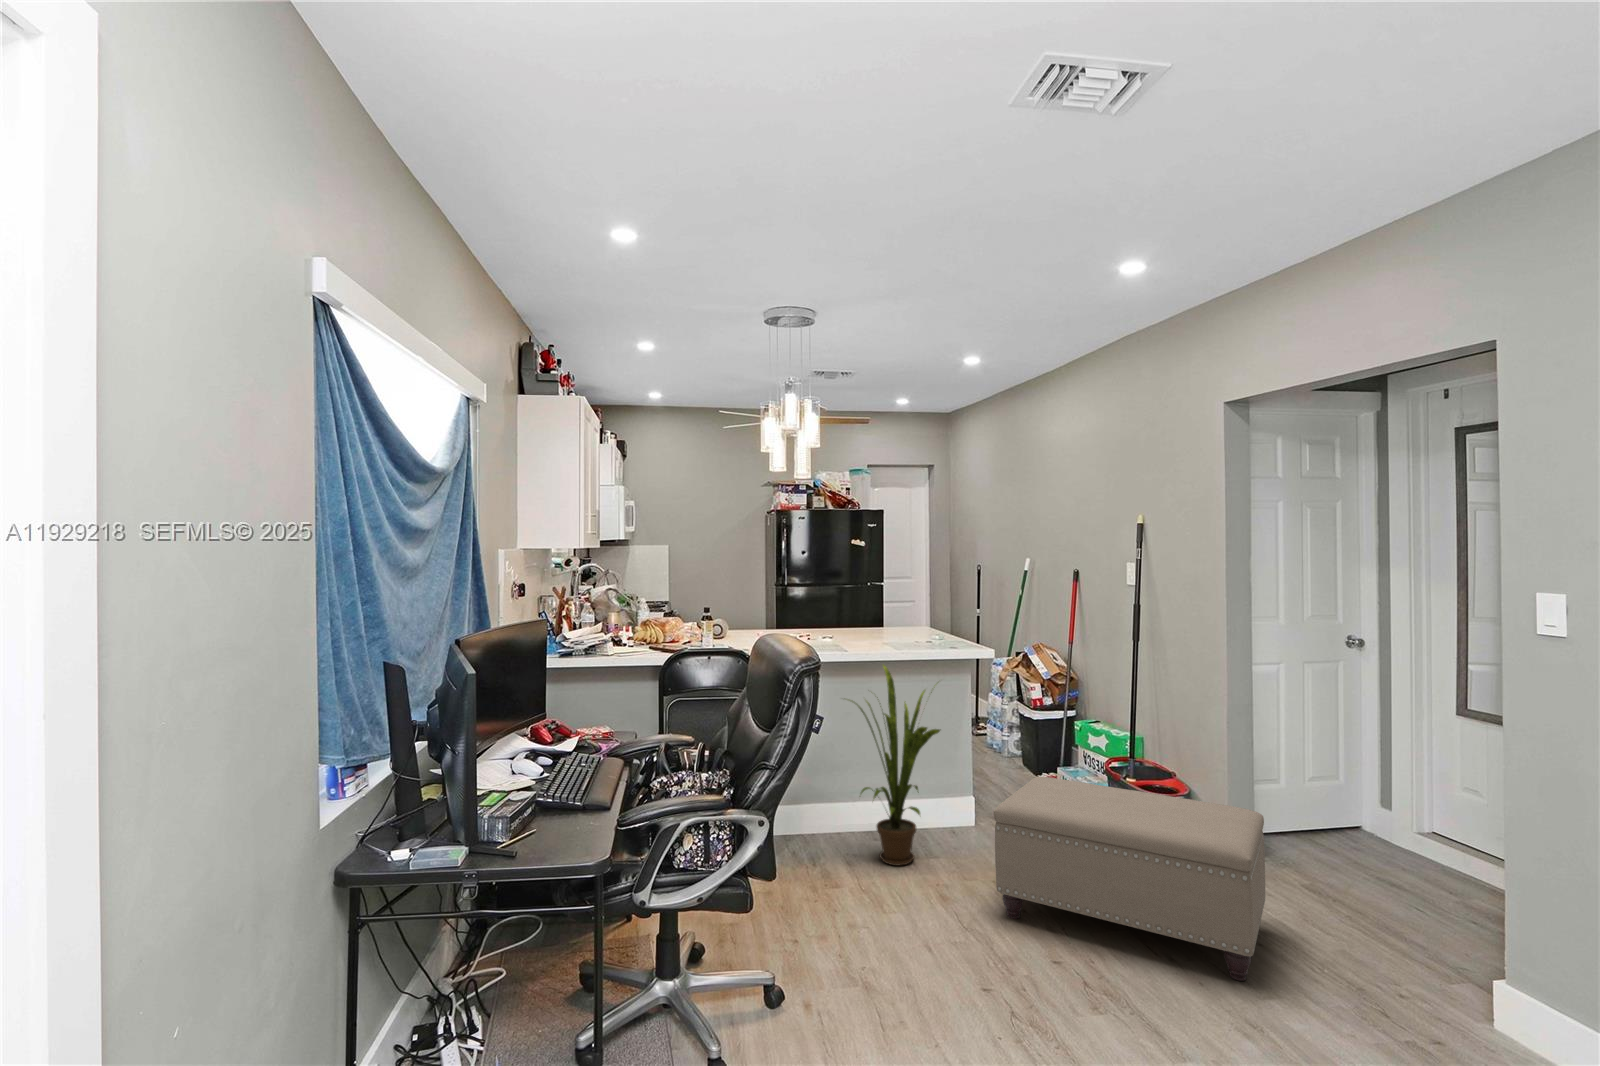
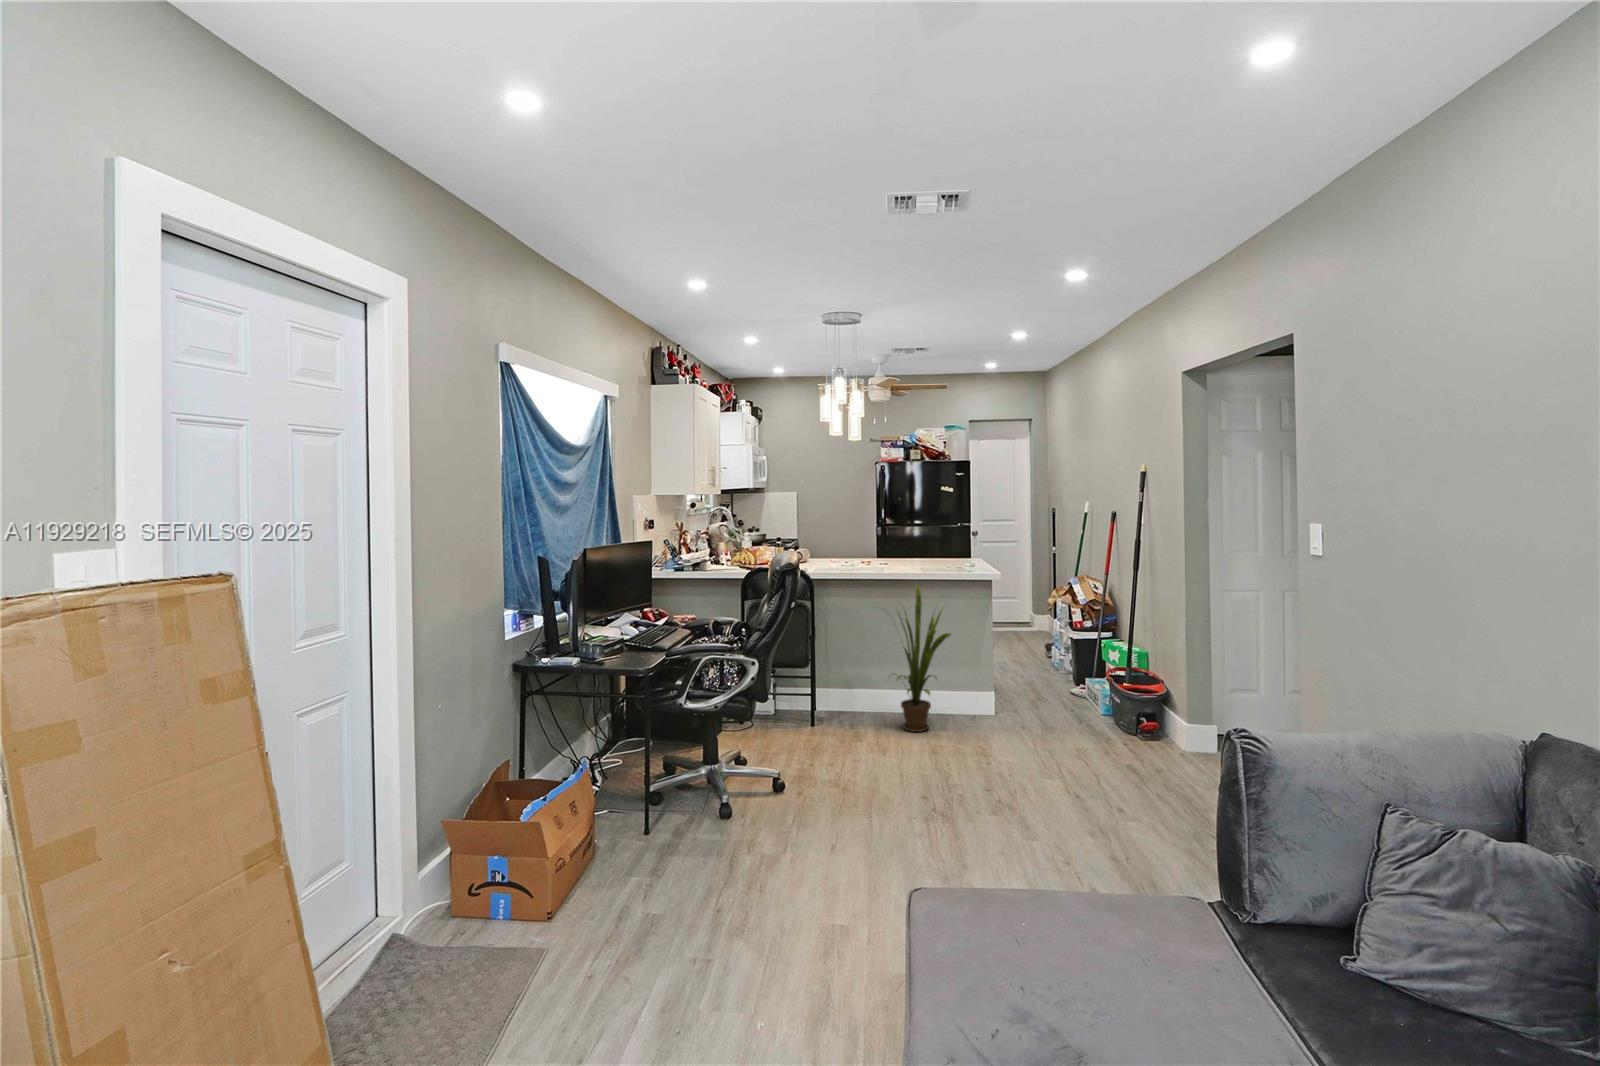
ottoman: present [994,777,1265,981] -> none [964,671,1175,815]

